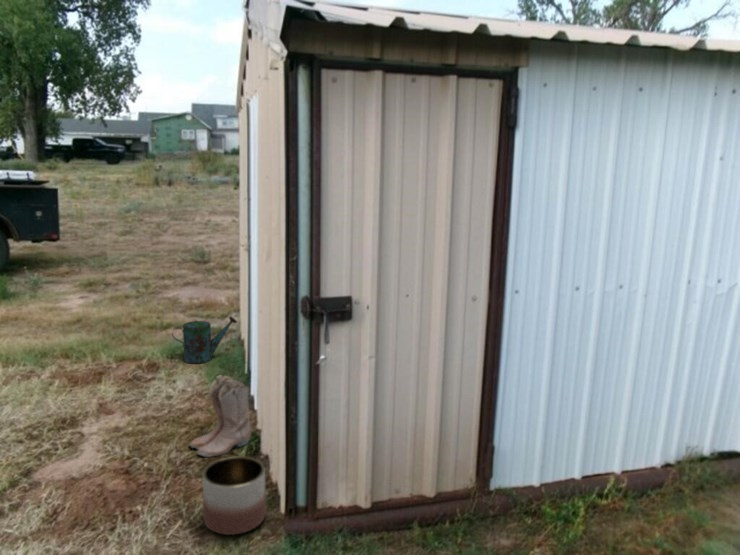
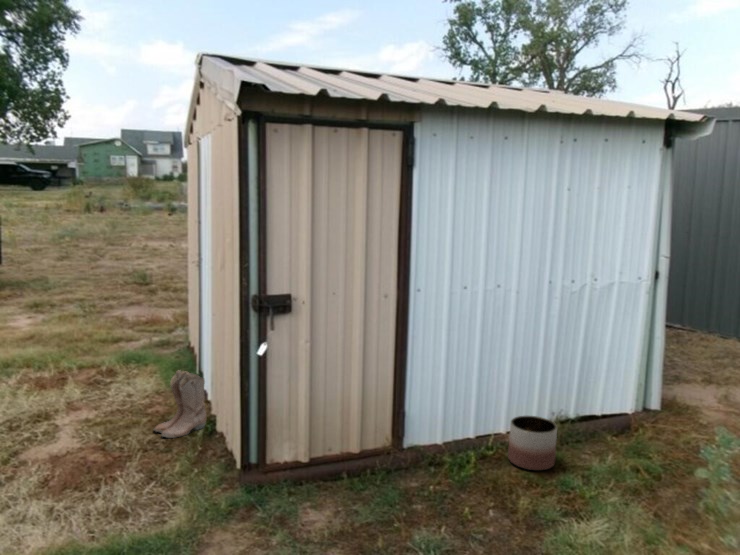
watering can: present [173,317,237,364] -> none [128,326,187,369]
planter: present [203,456,266,535] -> present [508,416,557,470]

